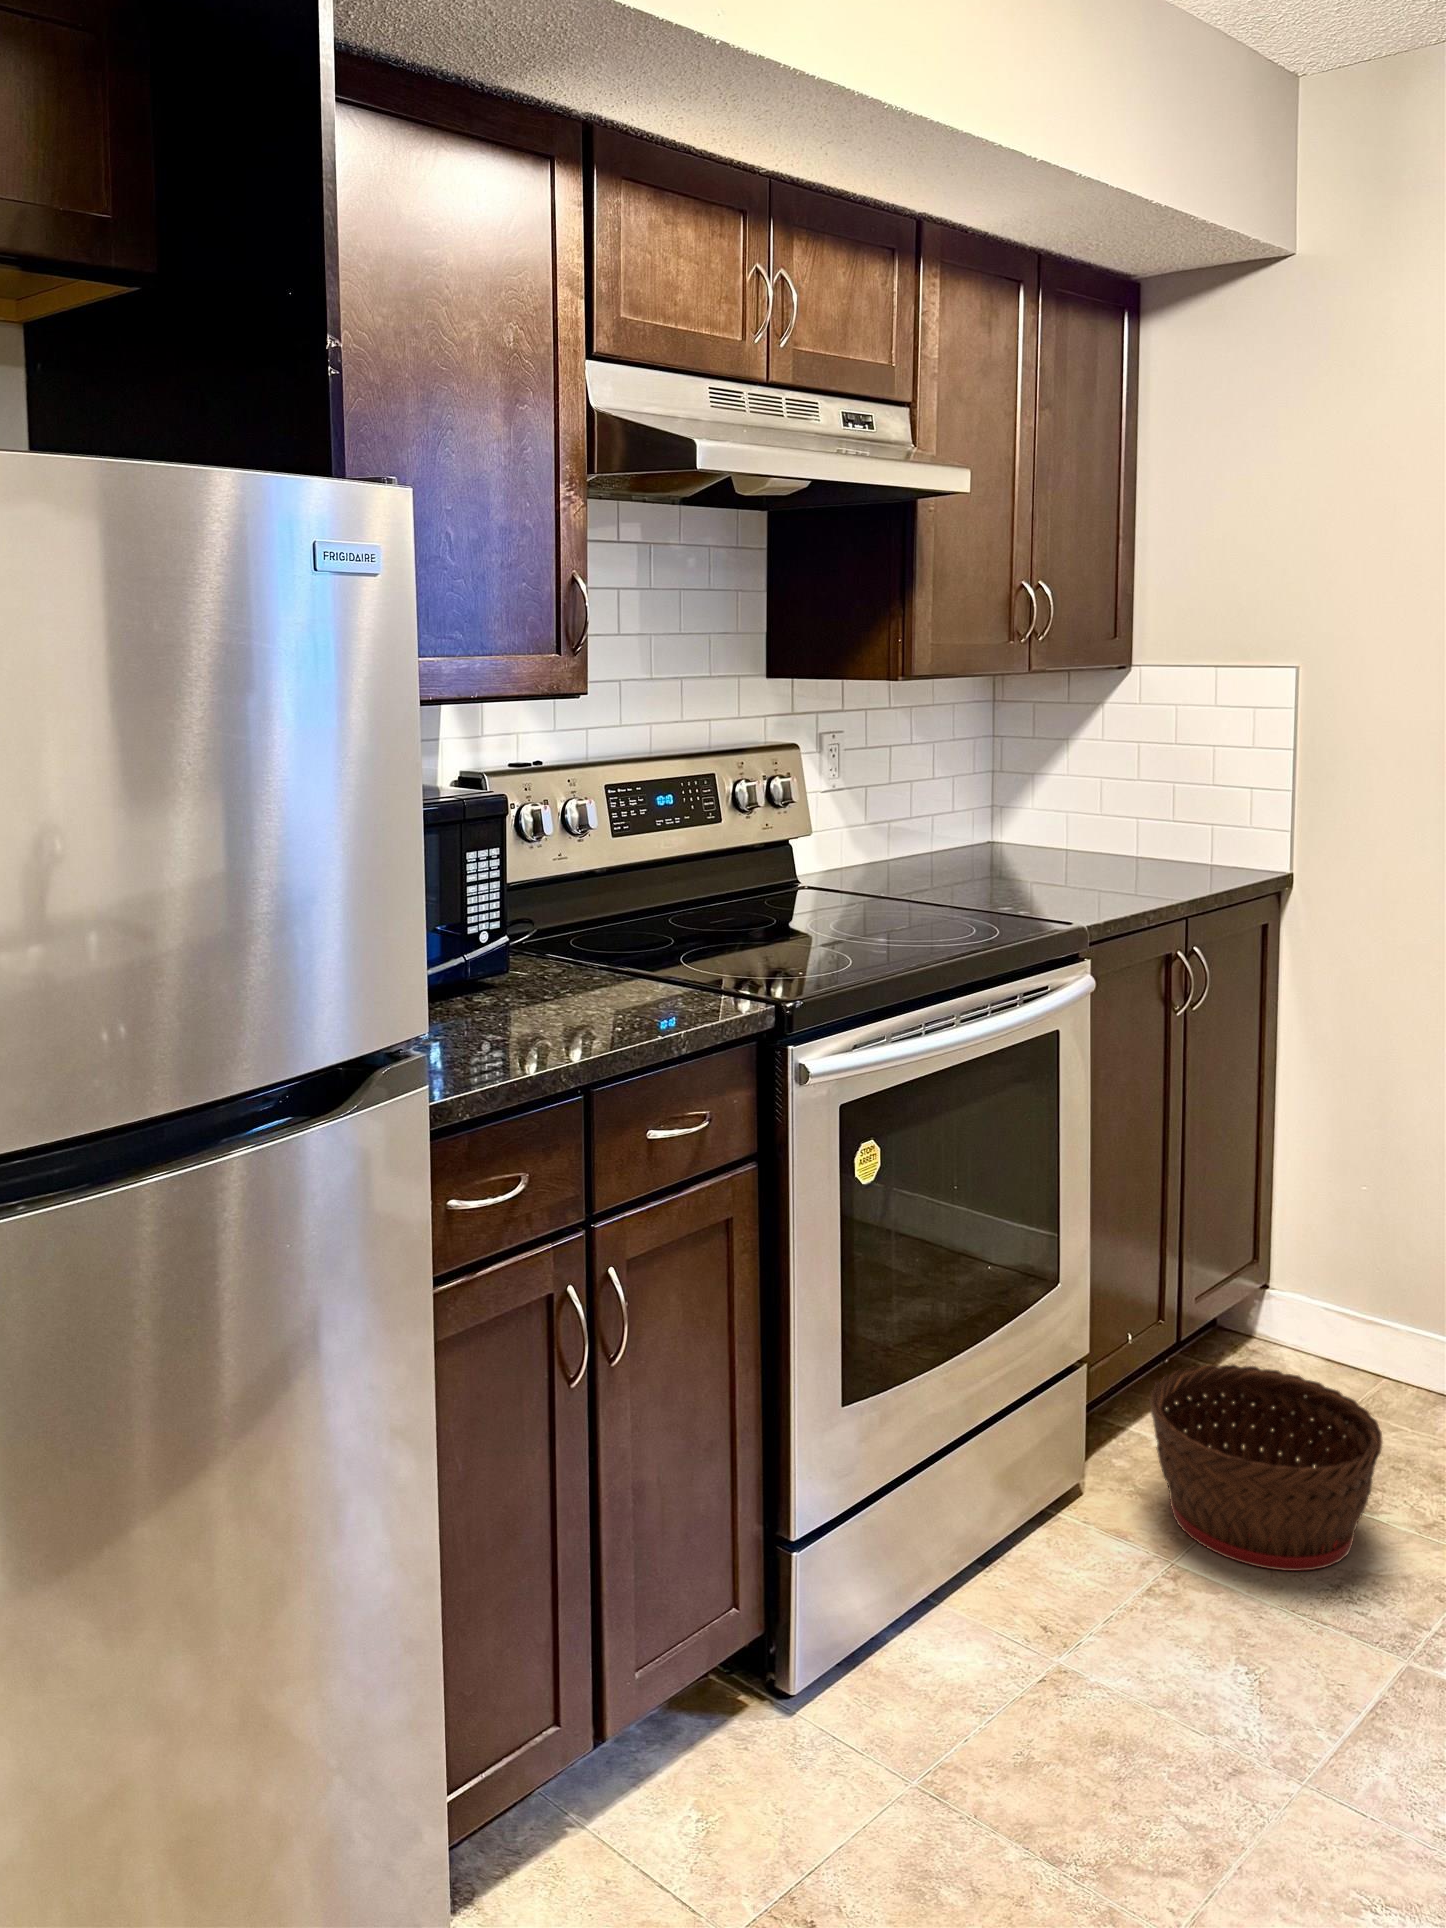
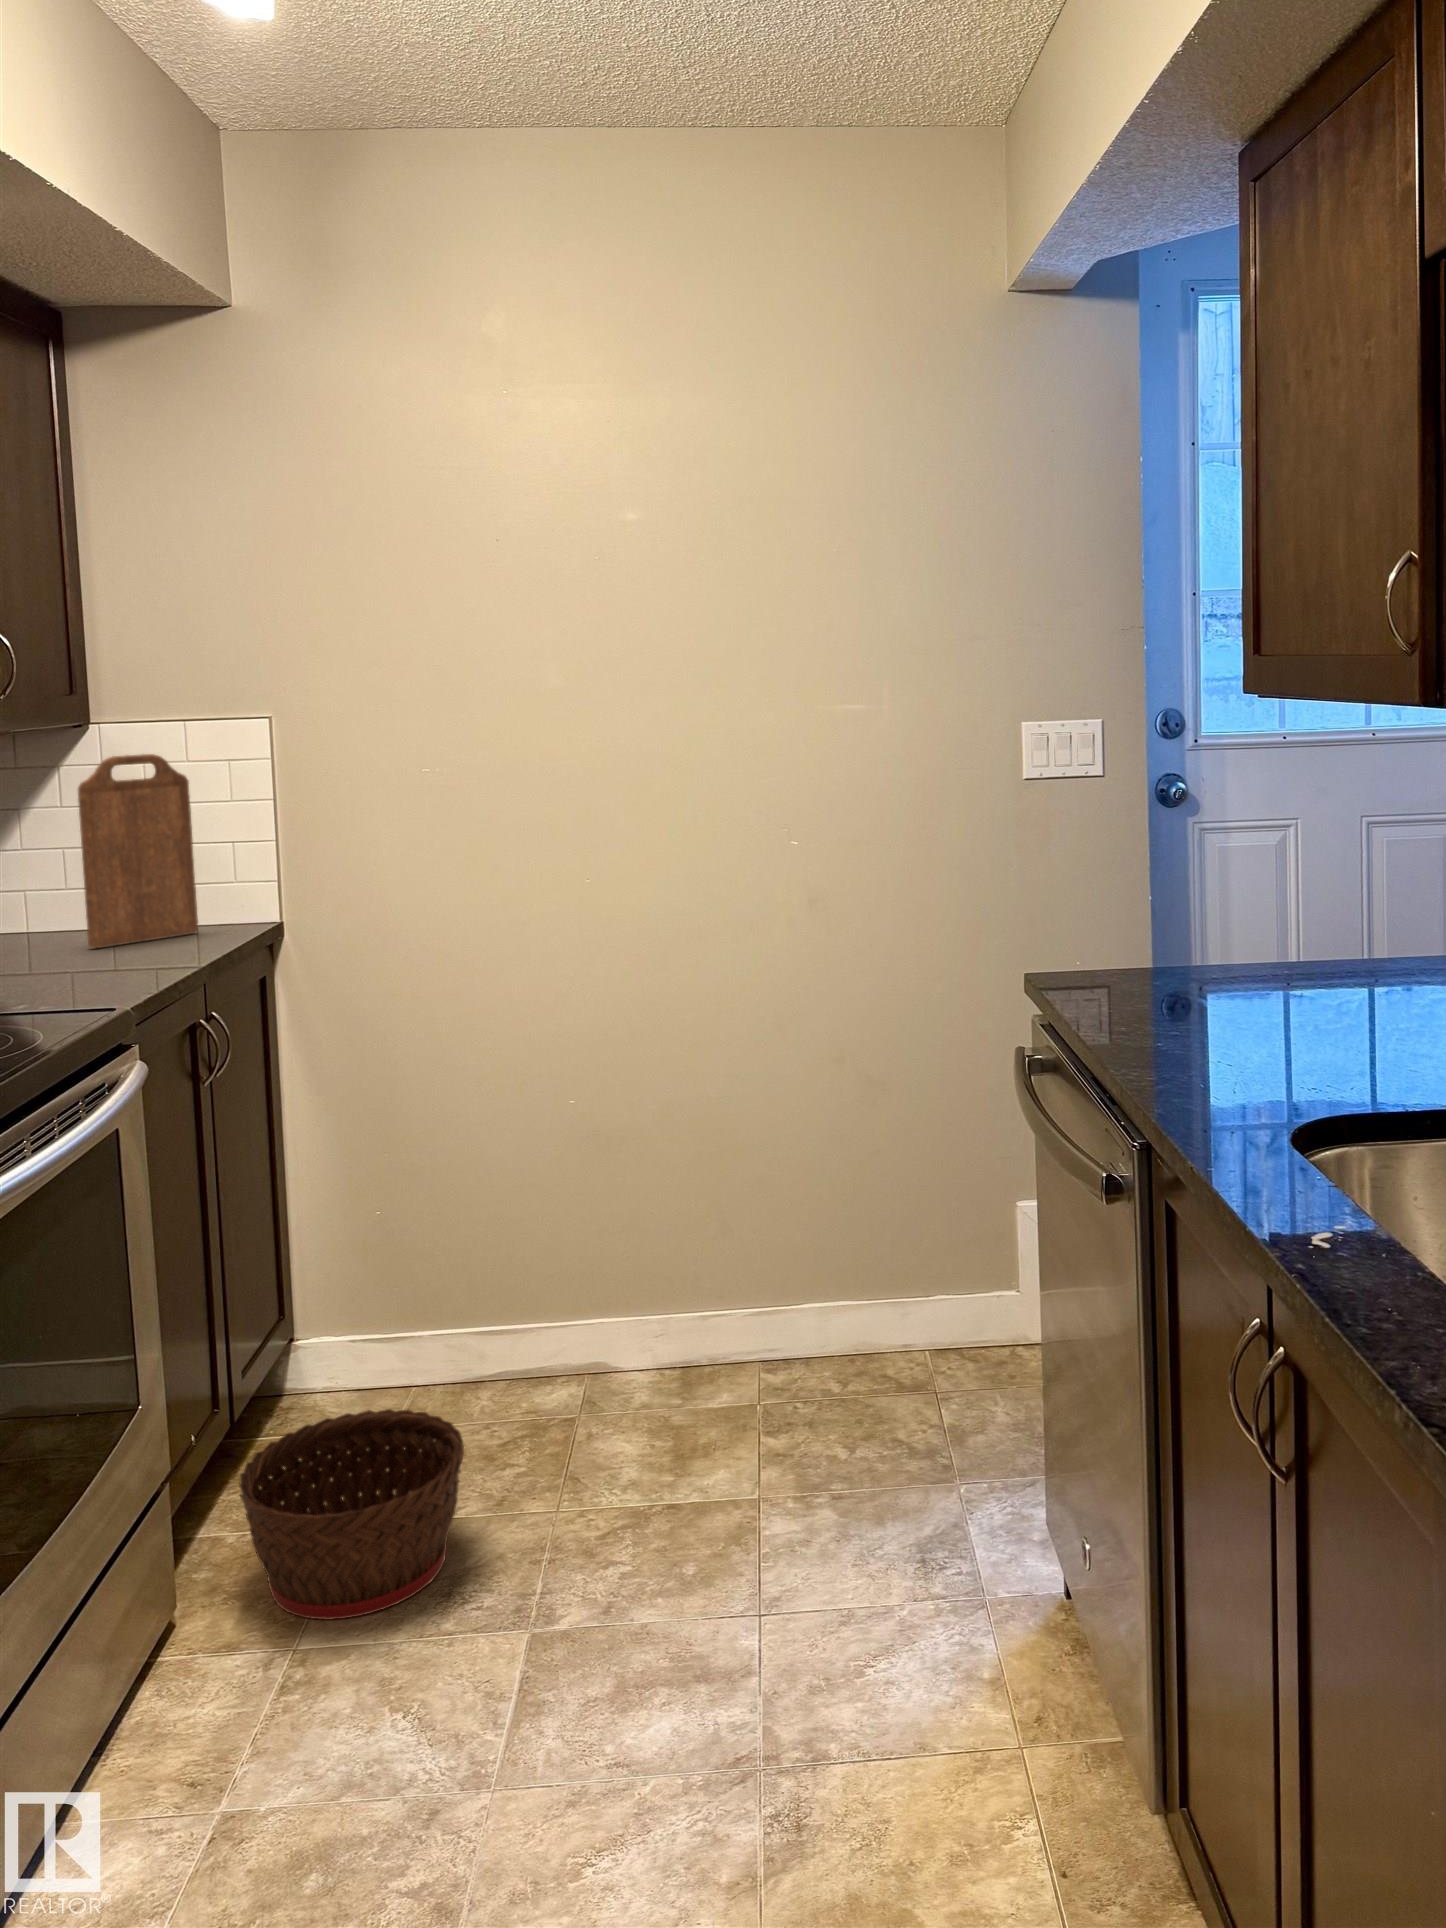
cutting board: none [1101,698,1207,873] -> present [78,754,198,948]

